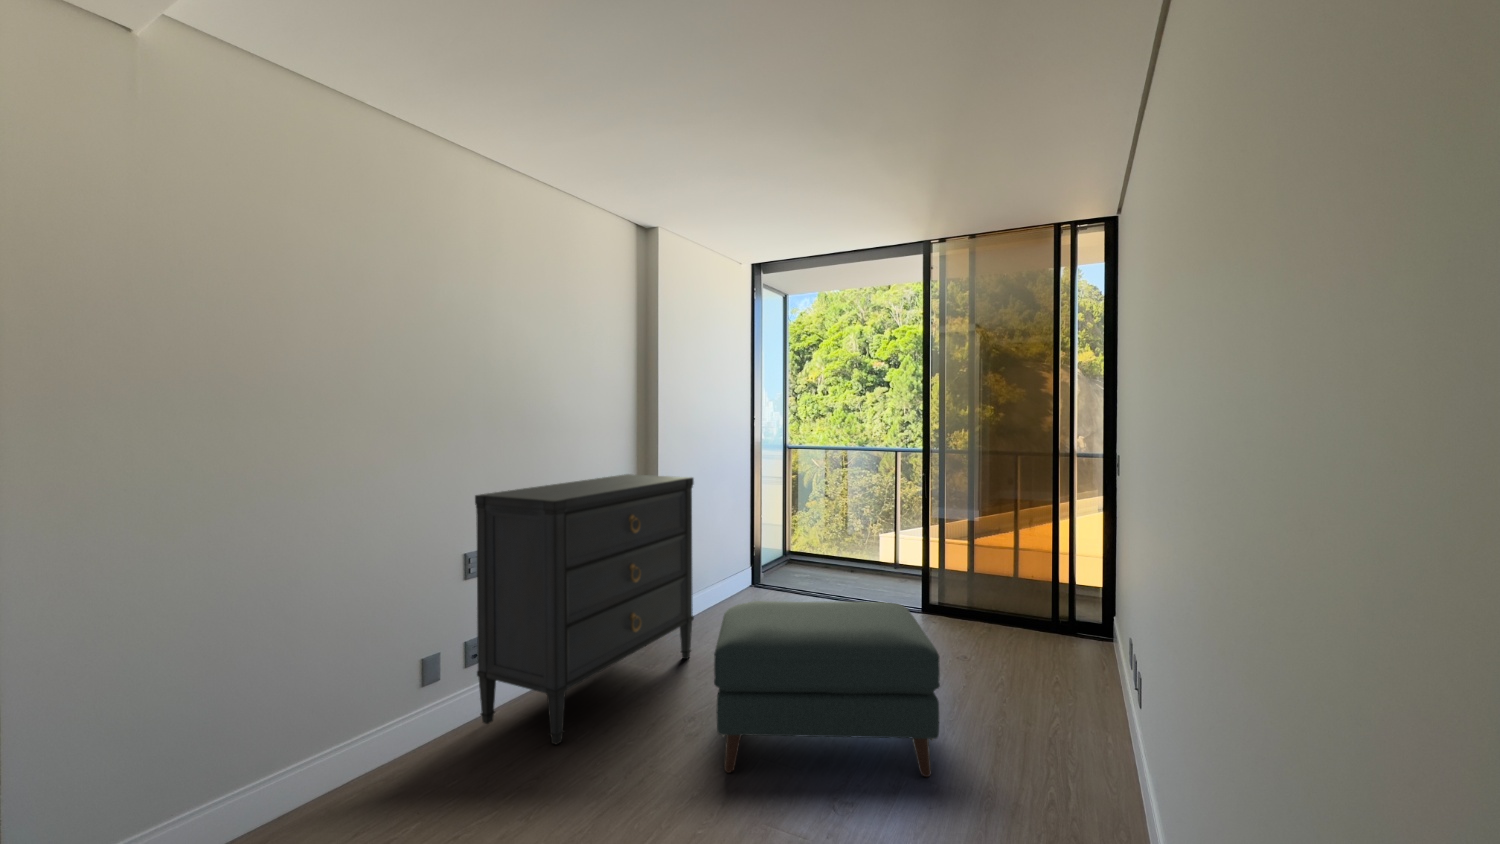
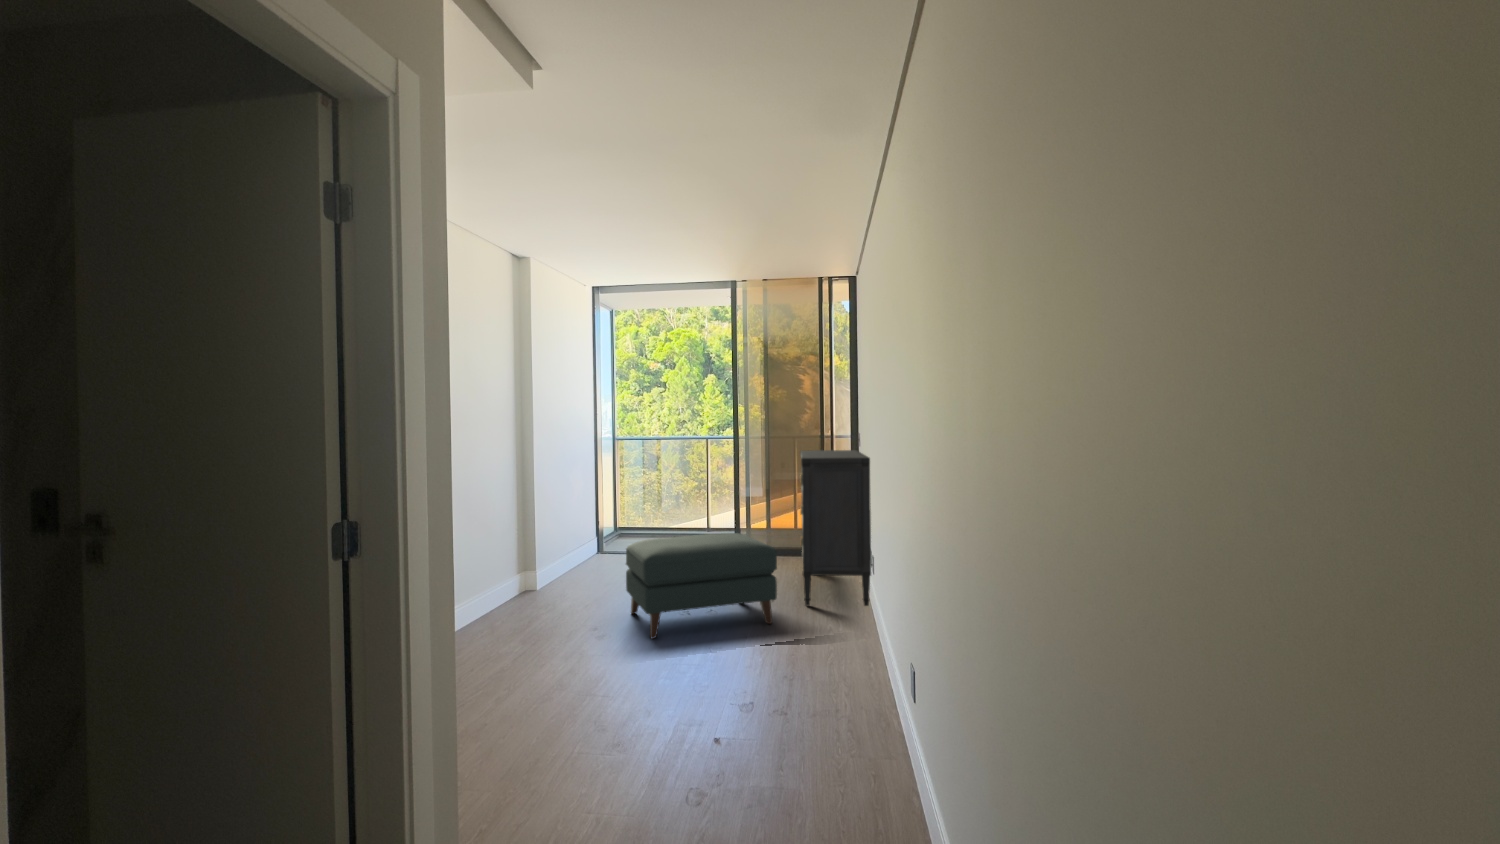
dresser: present [475,474,694,744] -> present [800,450,871,606]

